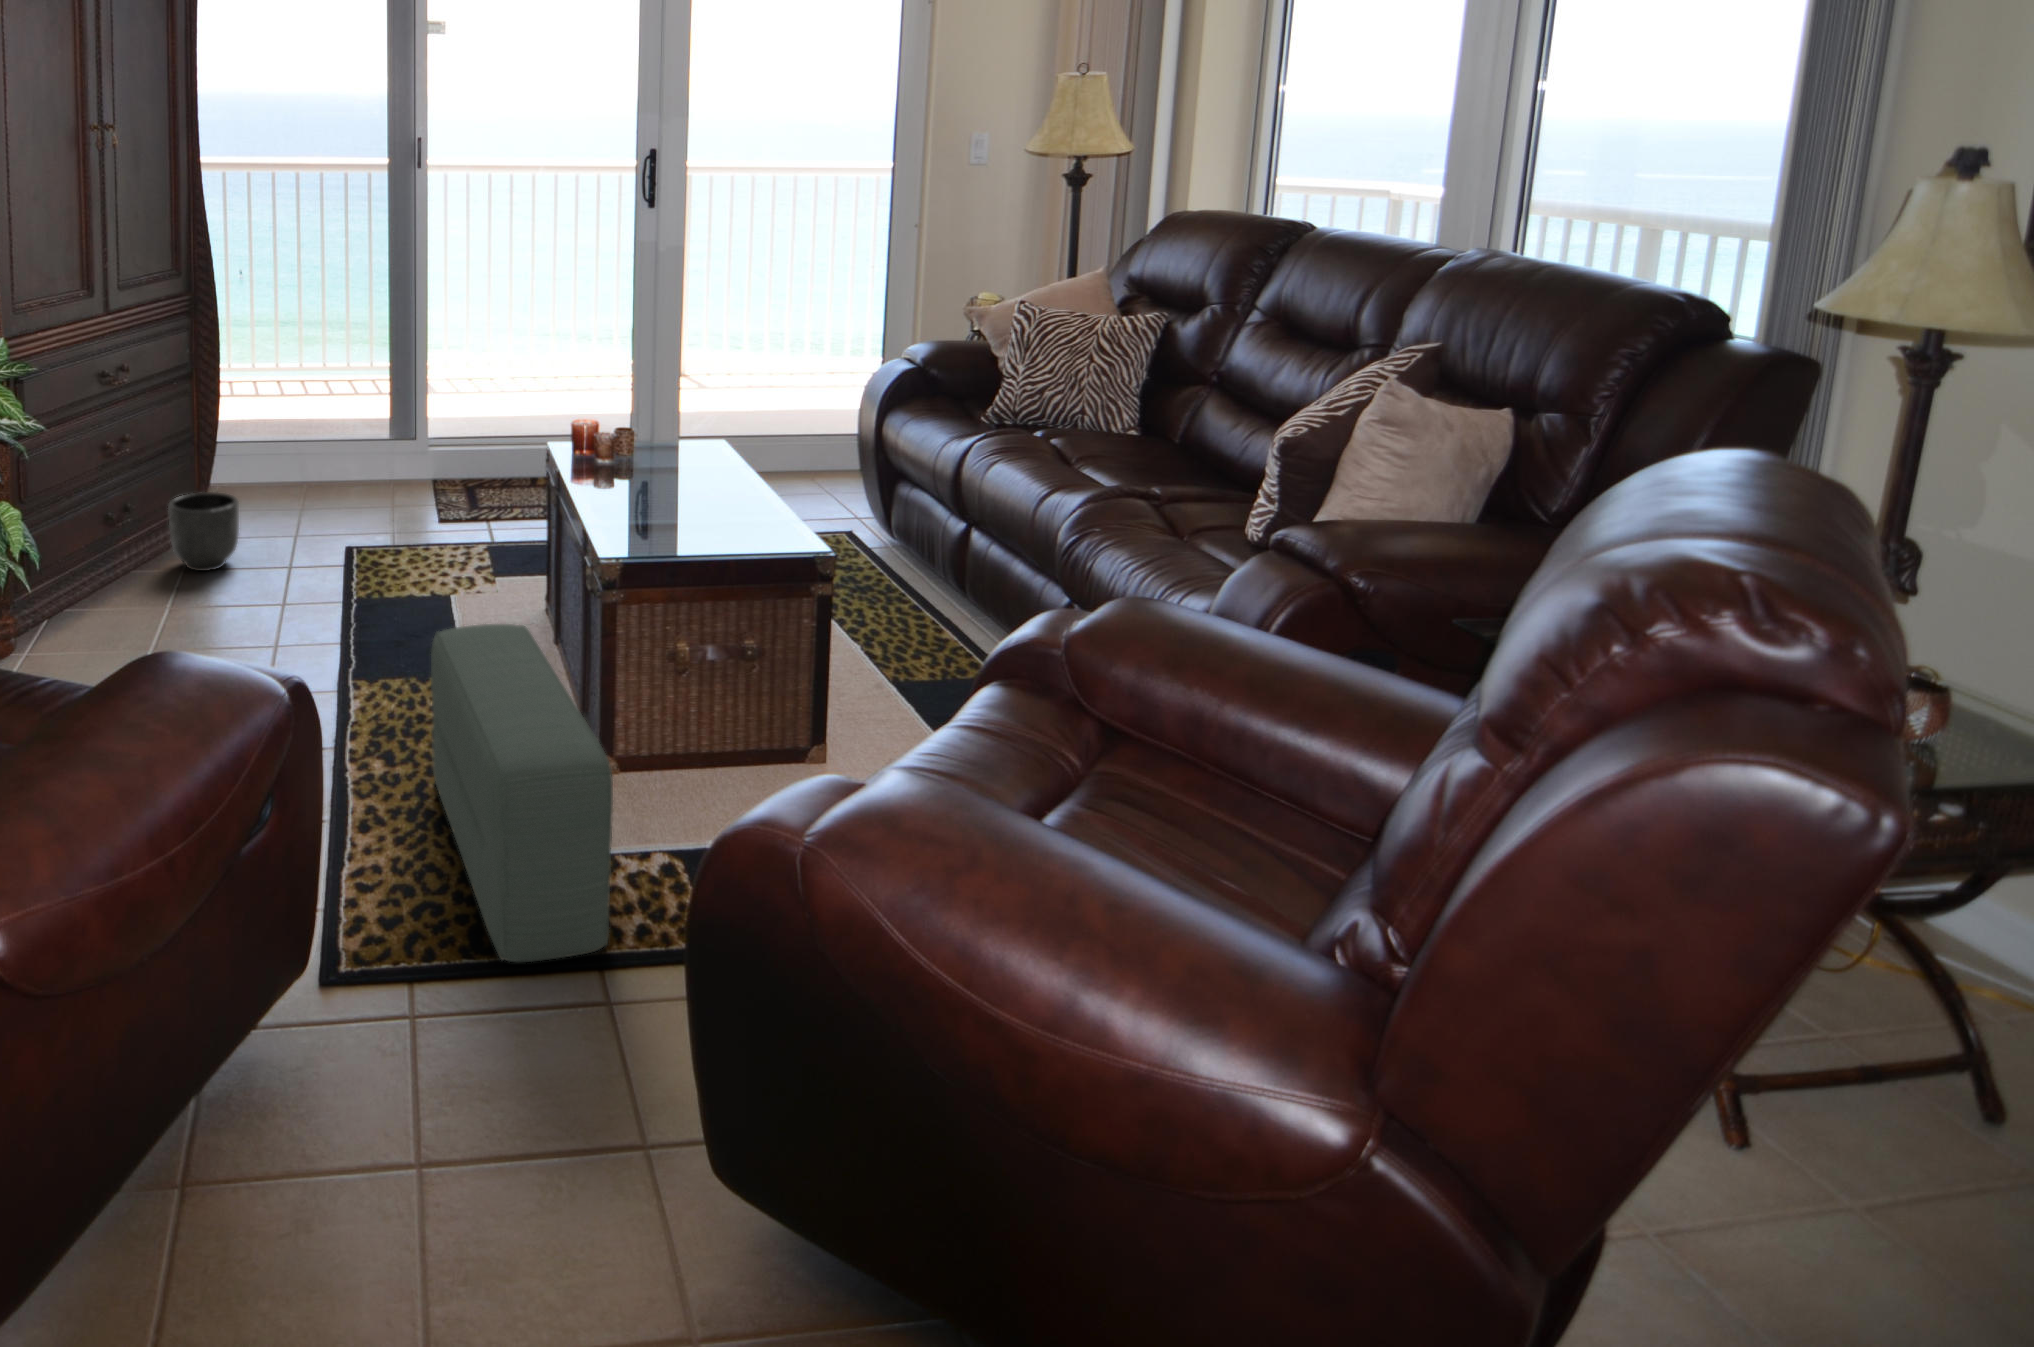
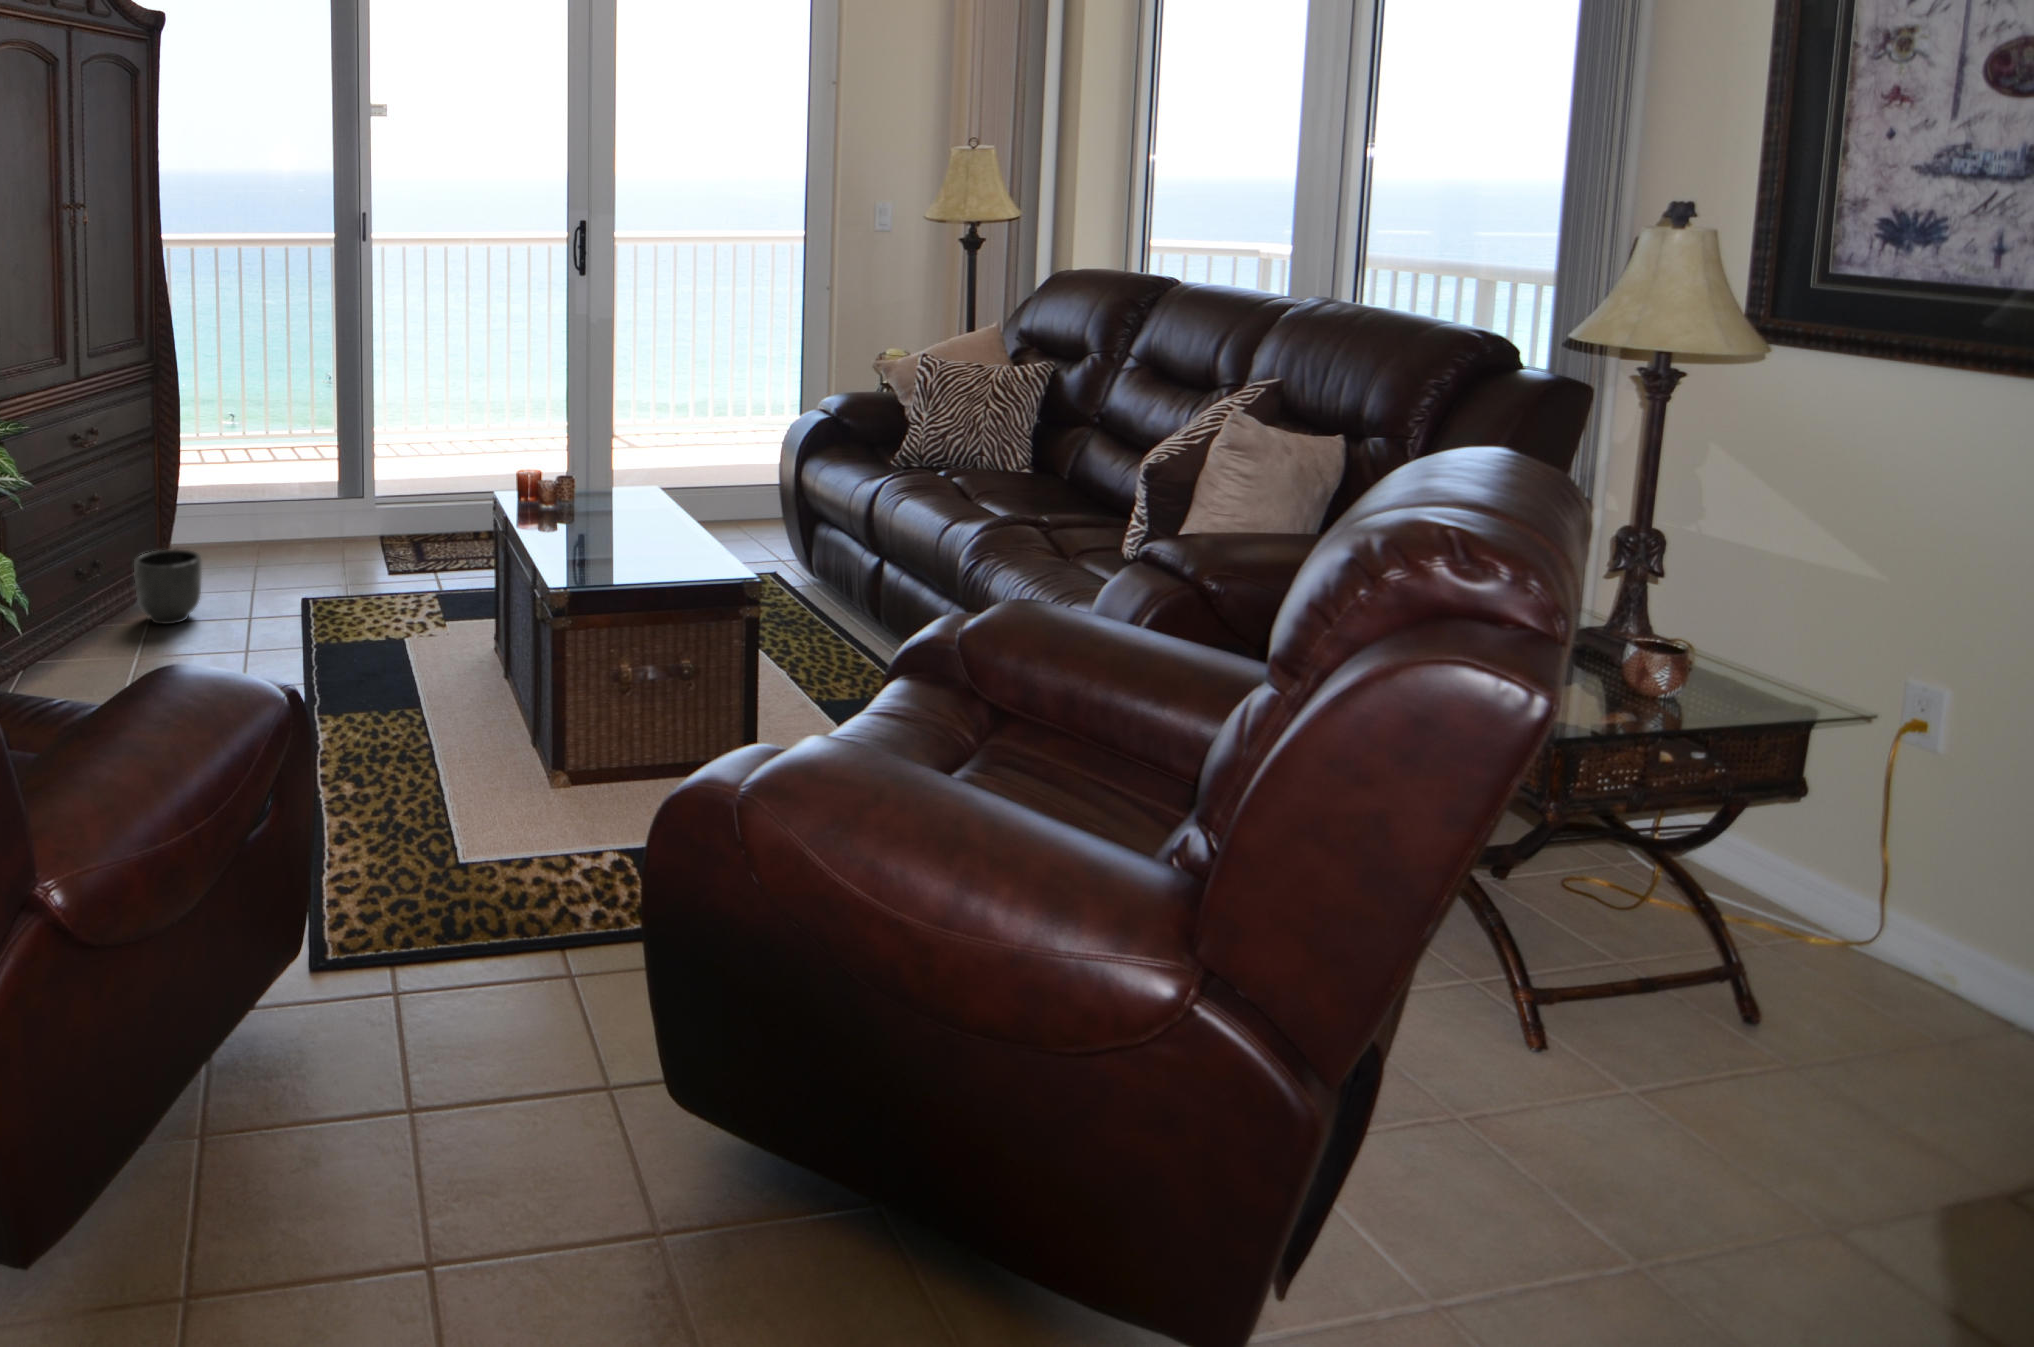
pouf: present [431,624,613,962] -> none [398,651,569,944]

